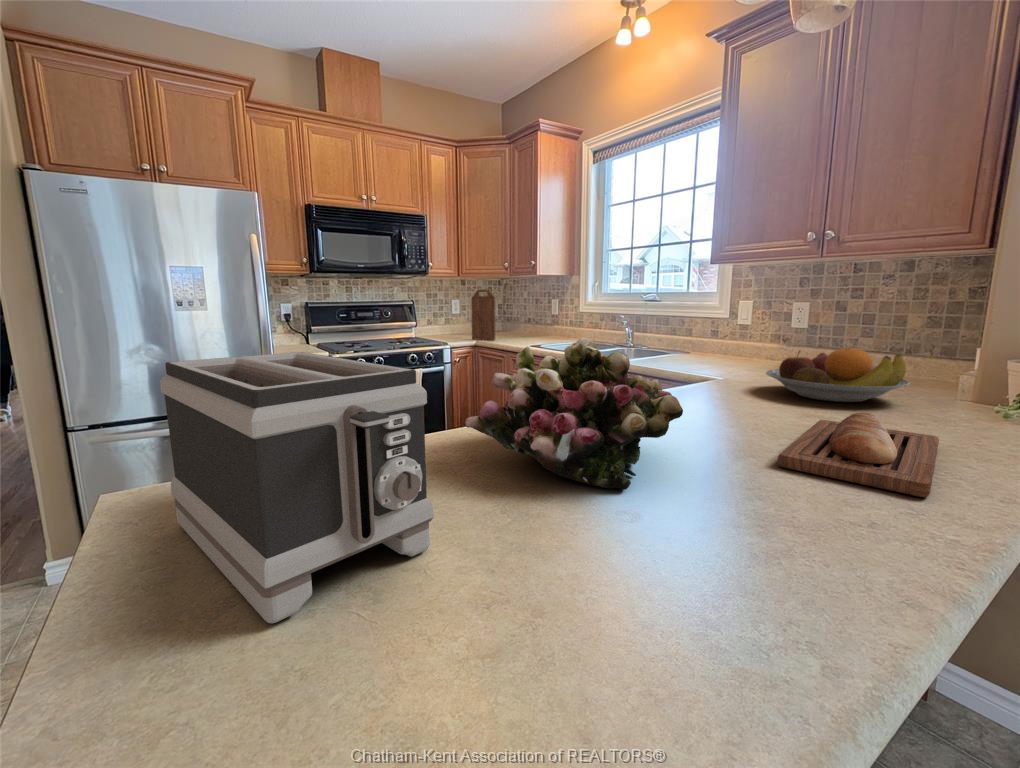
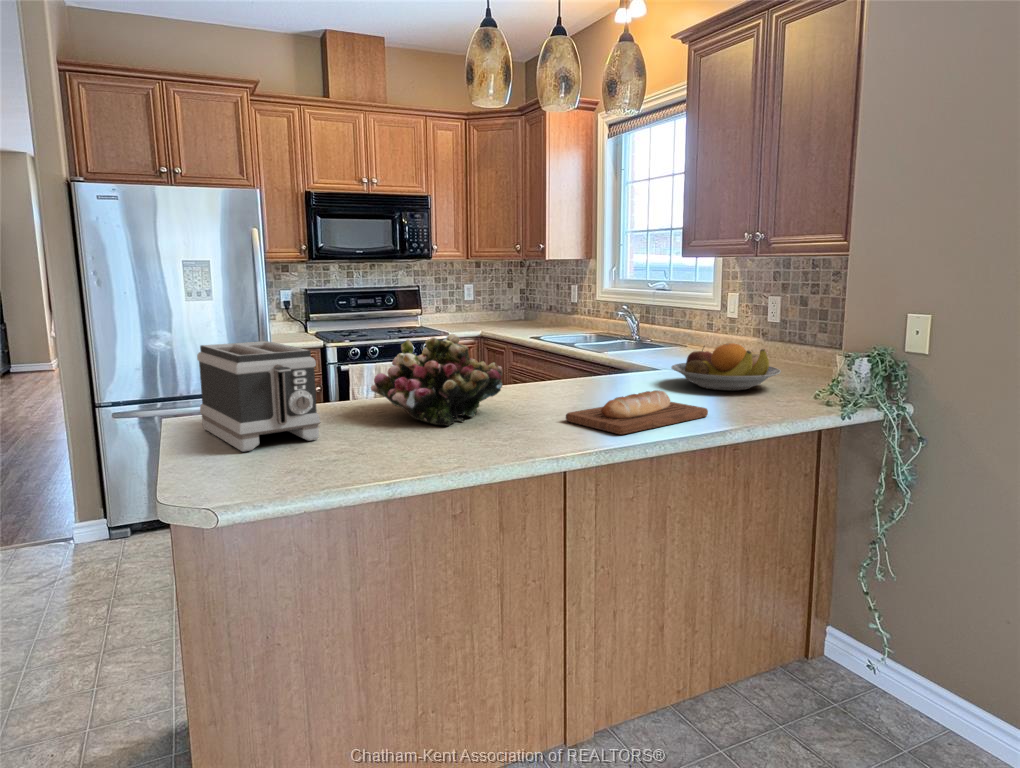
cutting board: present [471,289,495,340] -> none [479,275,503,331]

